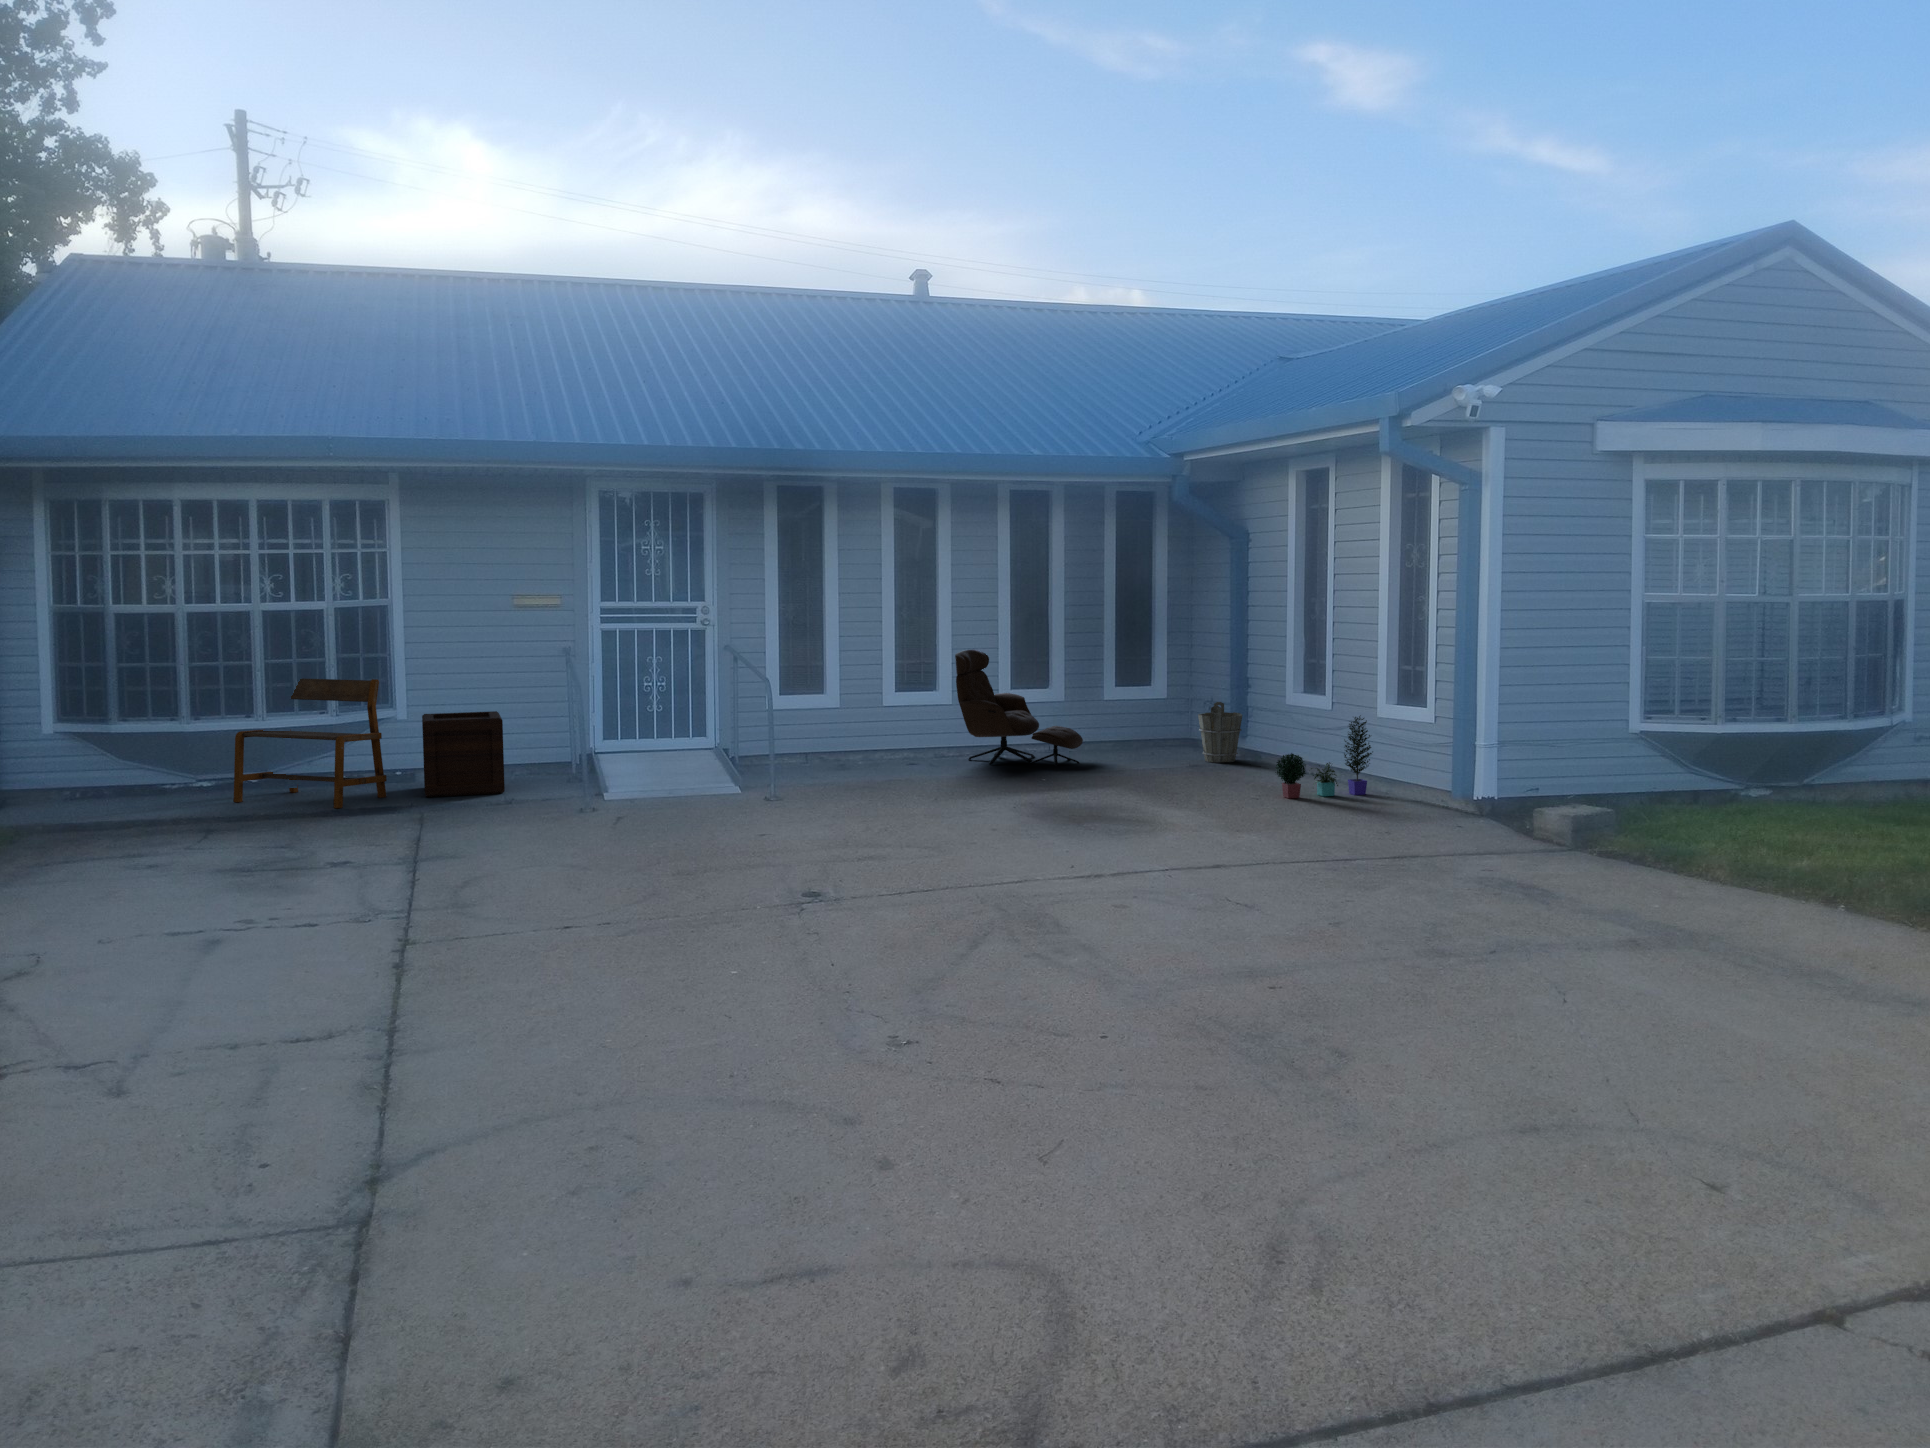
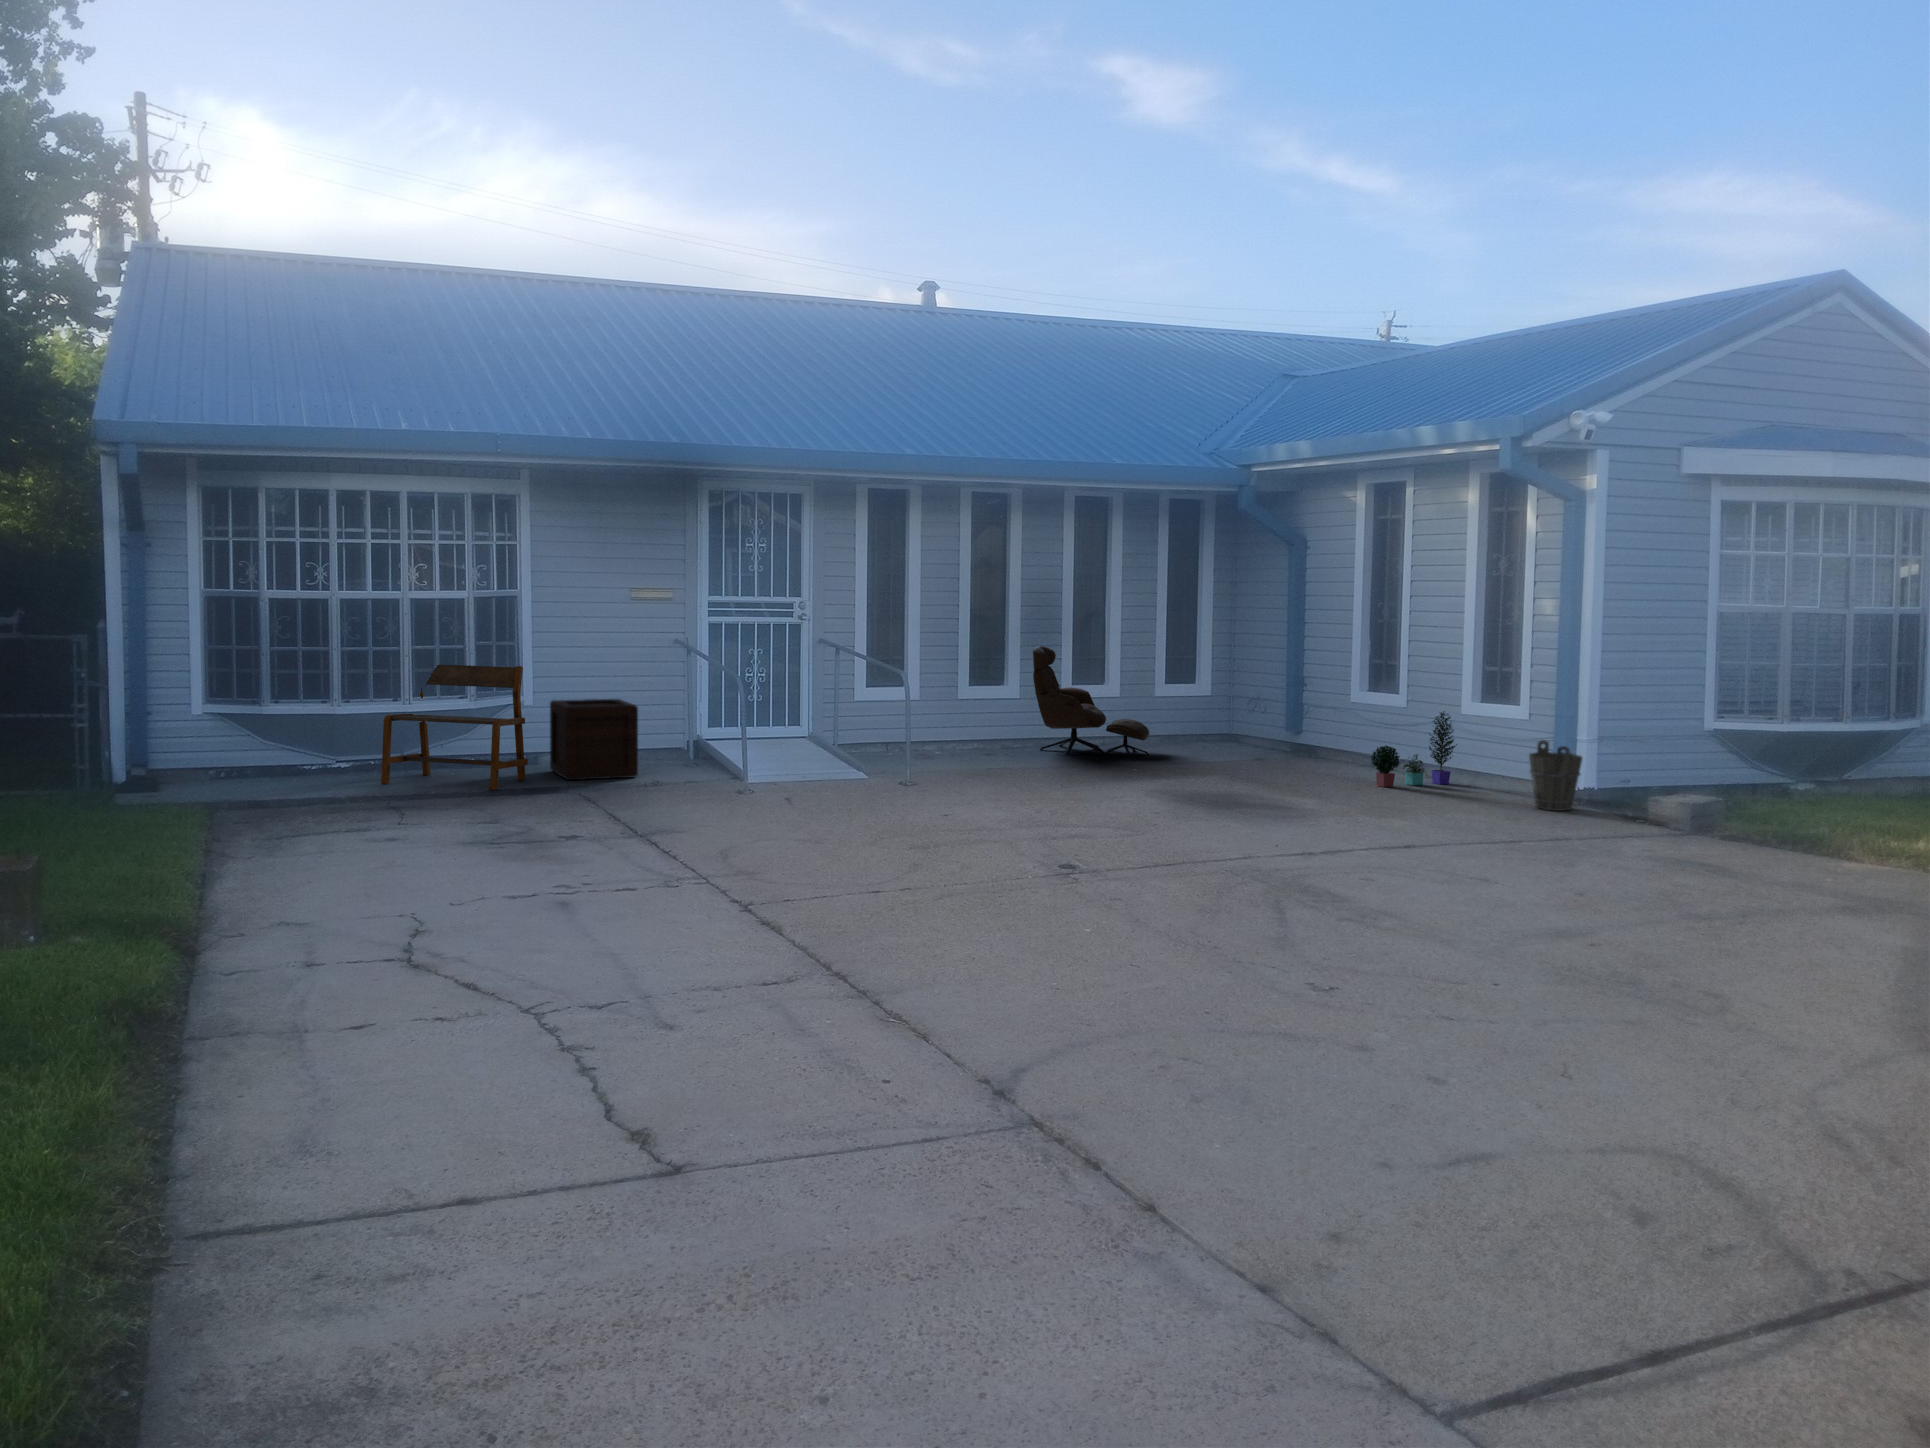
bucket: present [1198,702,1242,763] -> present [1529,740,1582,811]

